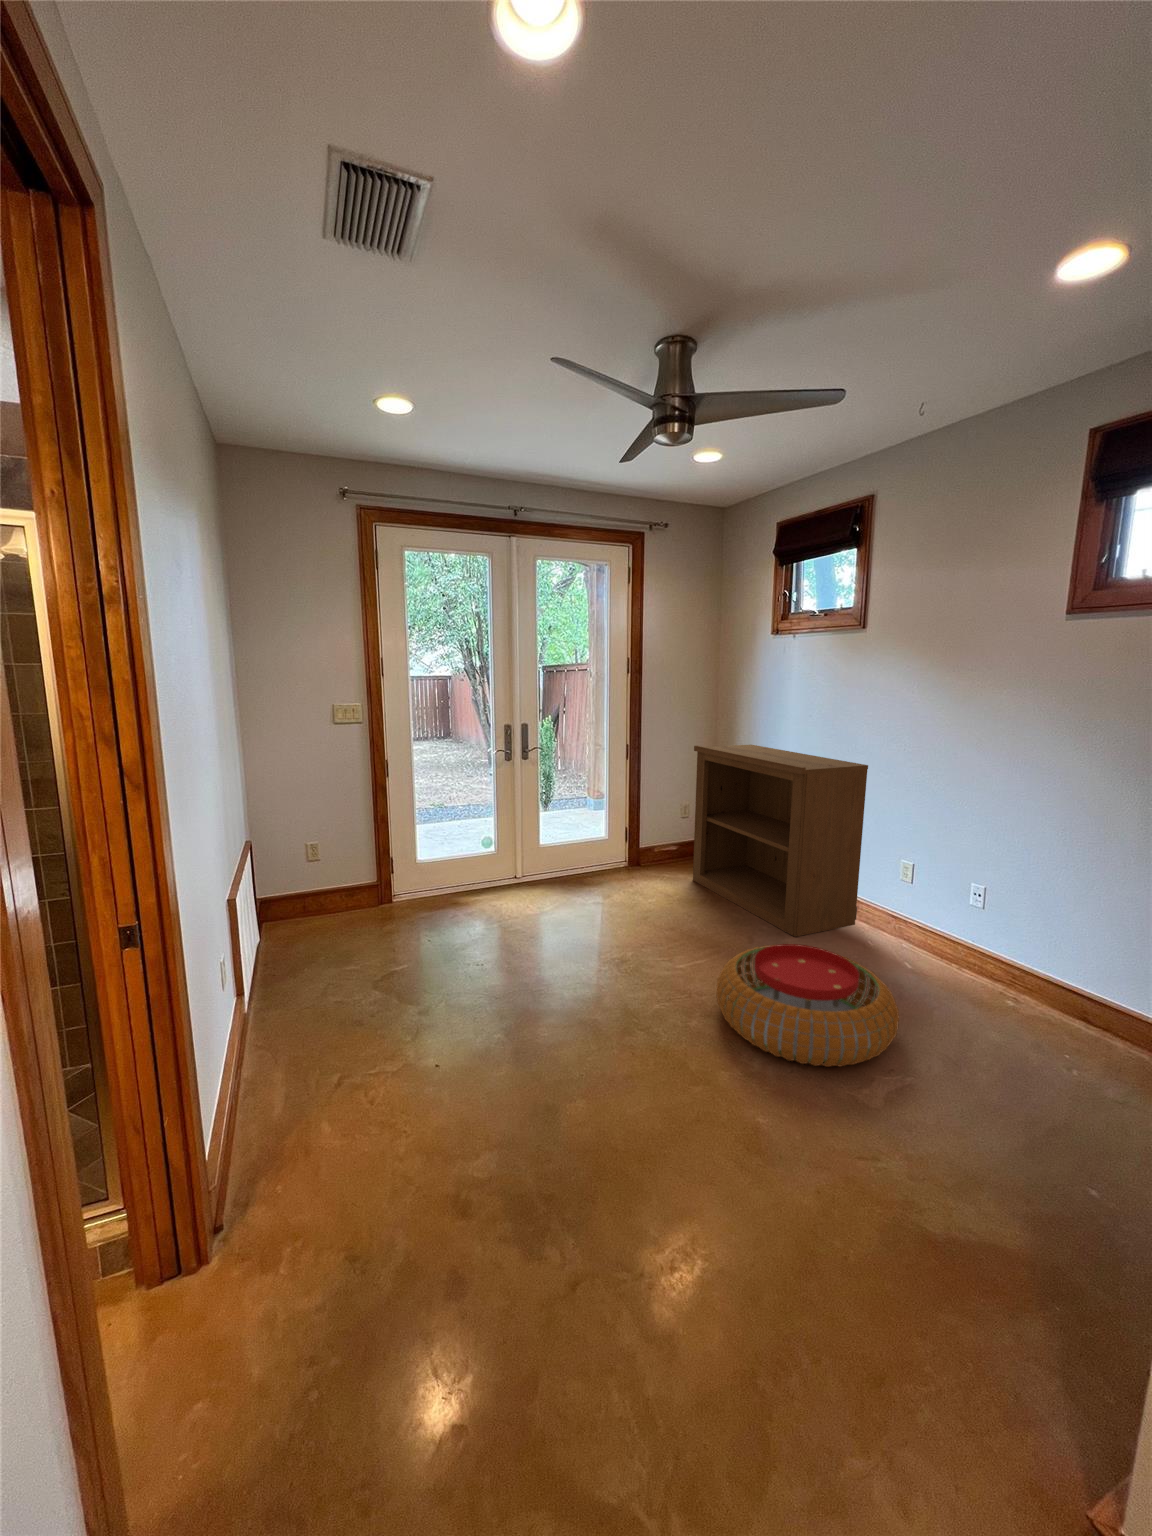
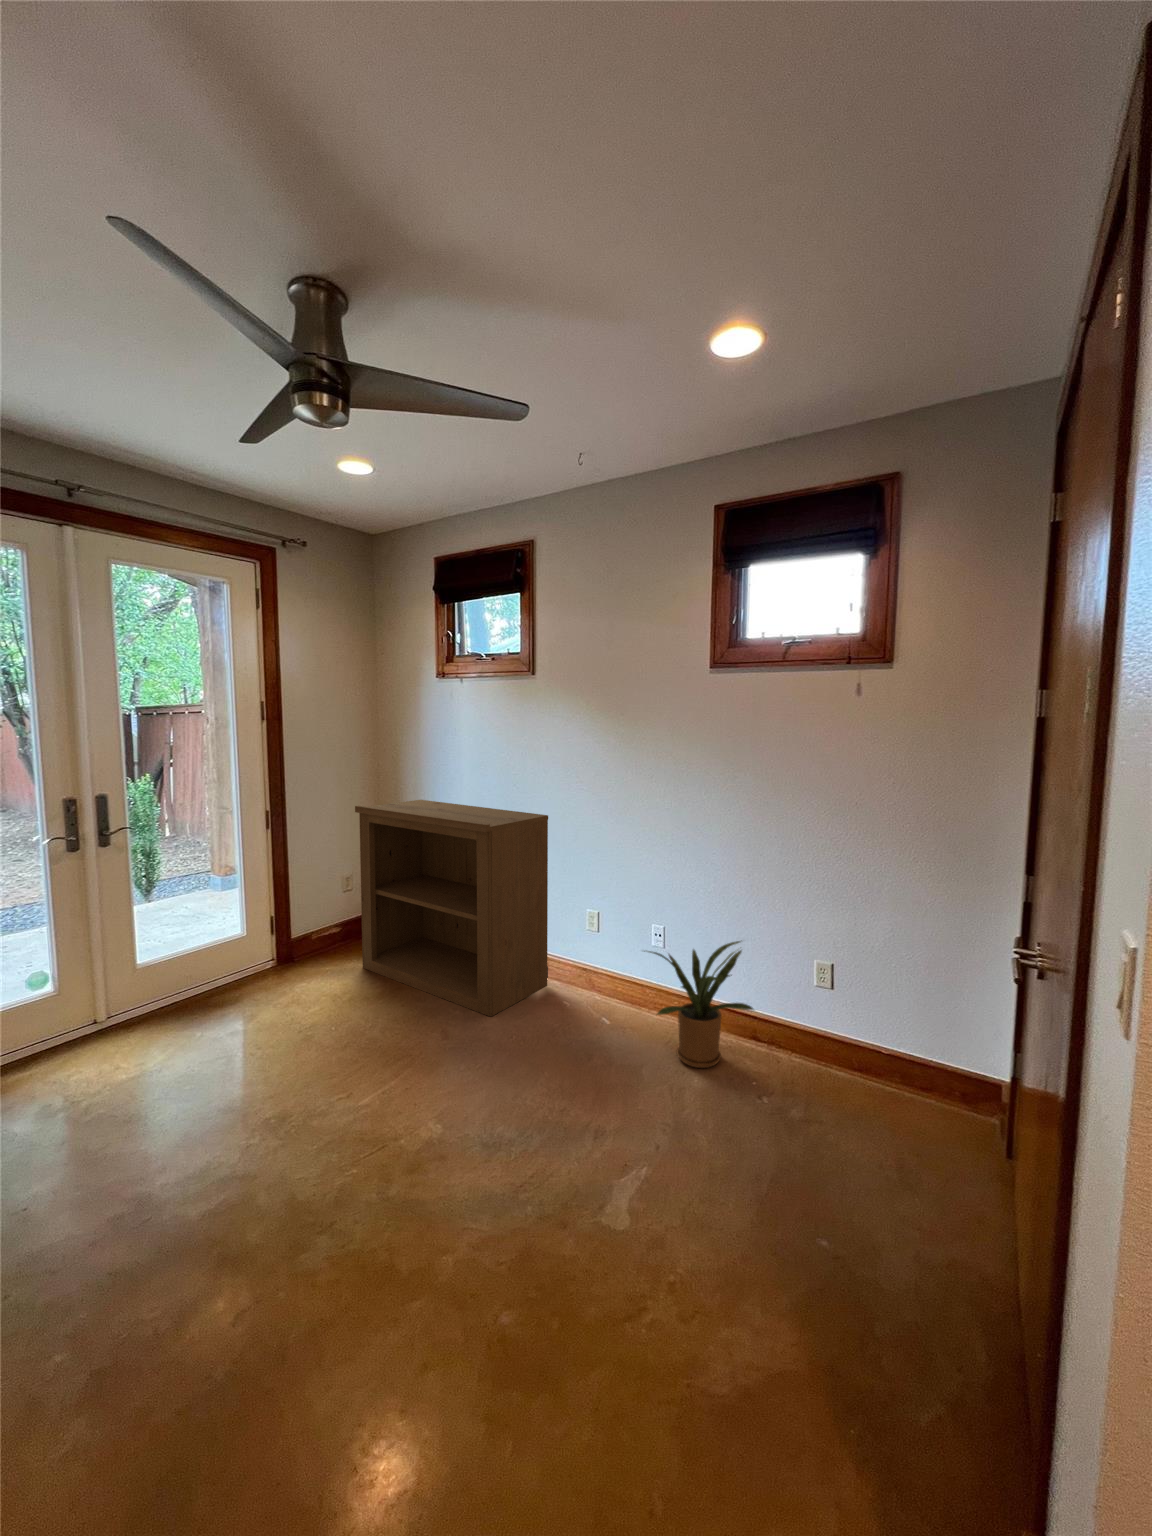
house plant: none [945,900,1082,1029] -> present [644,941,754,1068]
pouf: present [716,944,899,1067] -> none [416,1033,621,1194]

